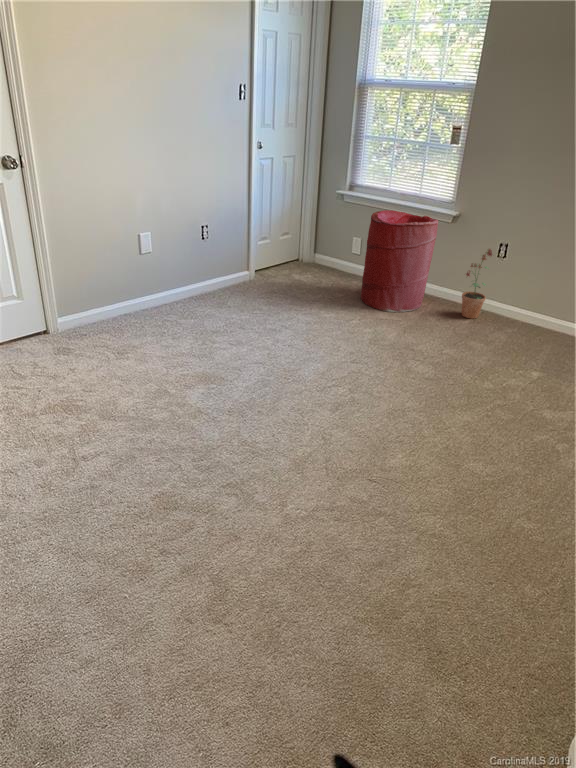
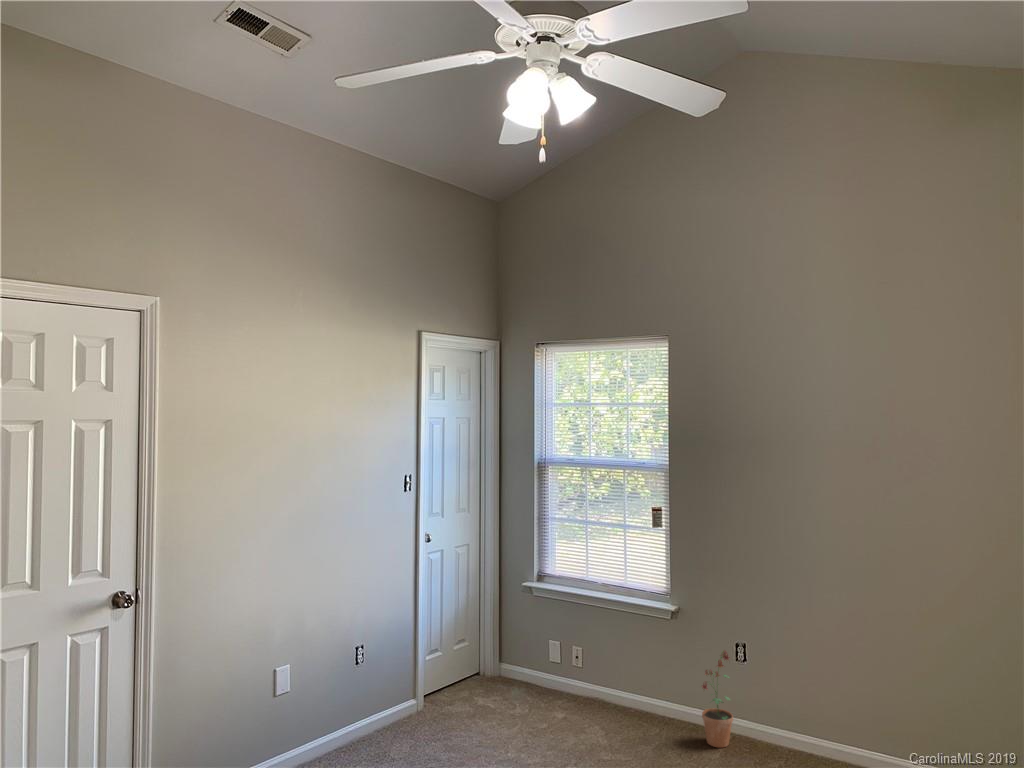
laundry hamper: present [361,210,438,312] -> none [570,608,655,747]

